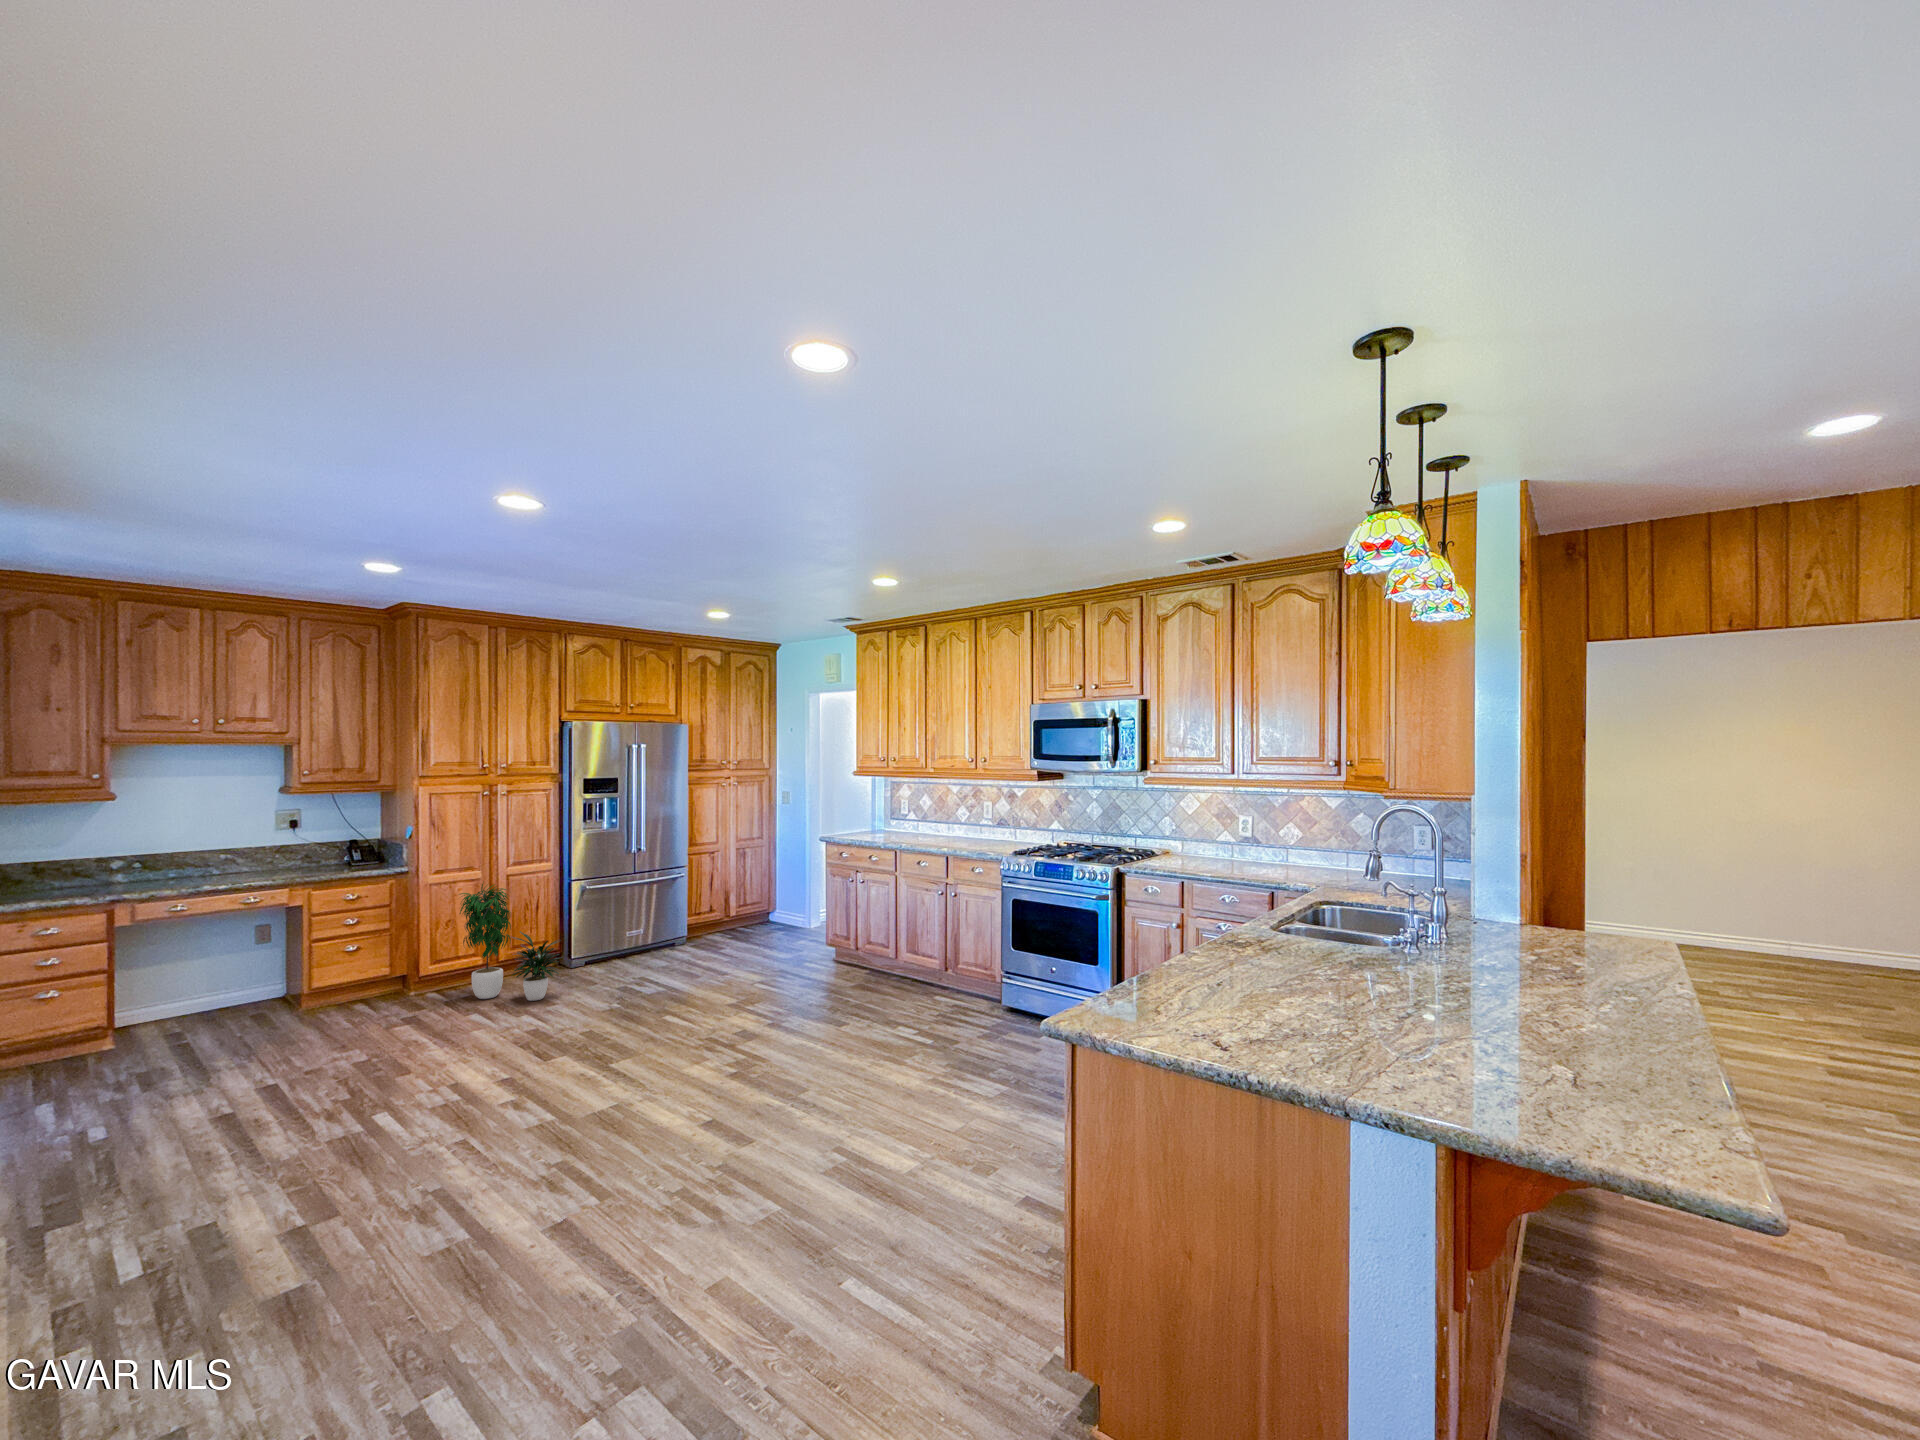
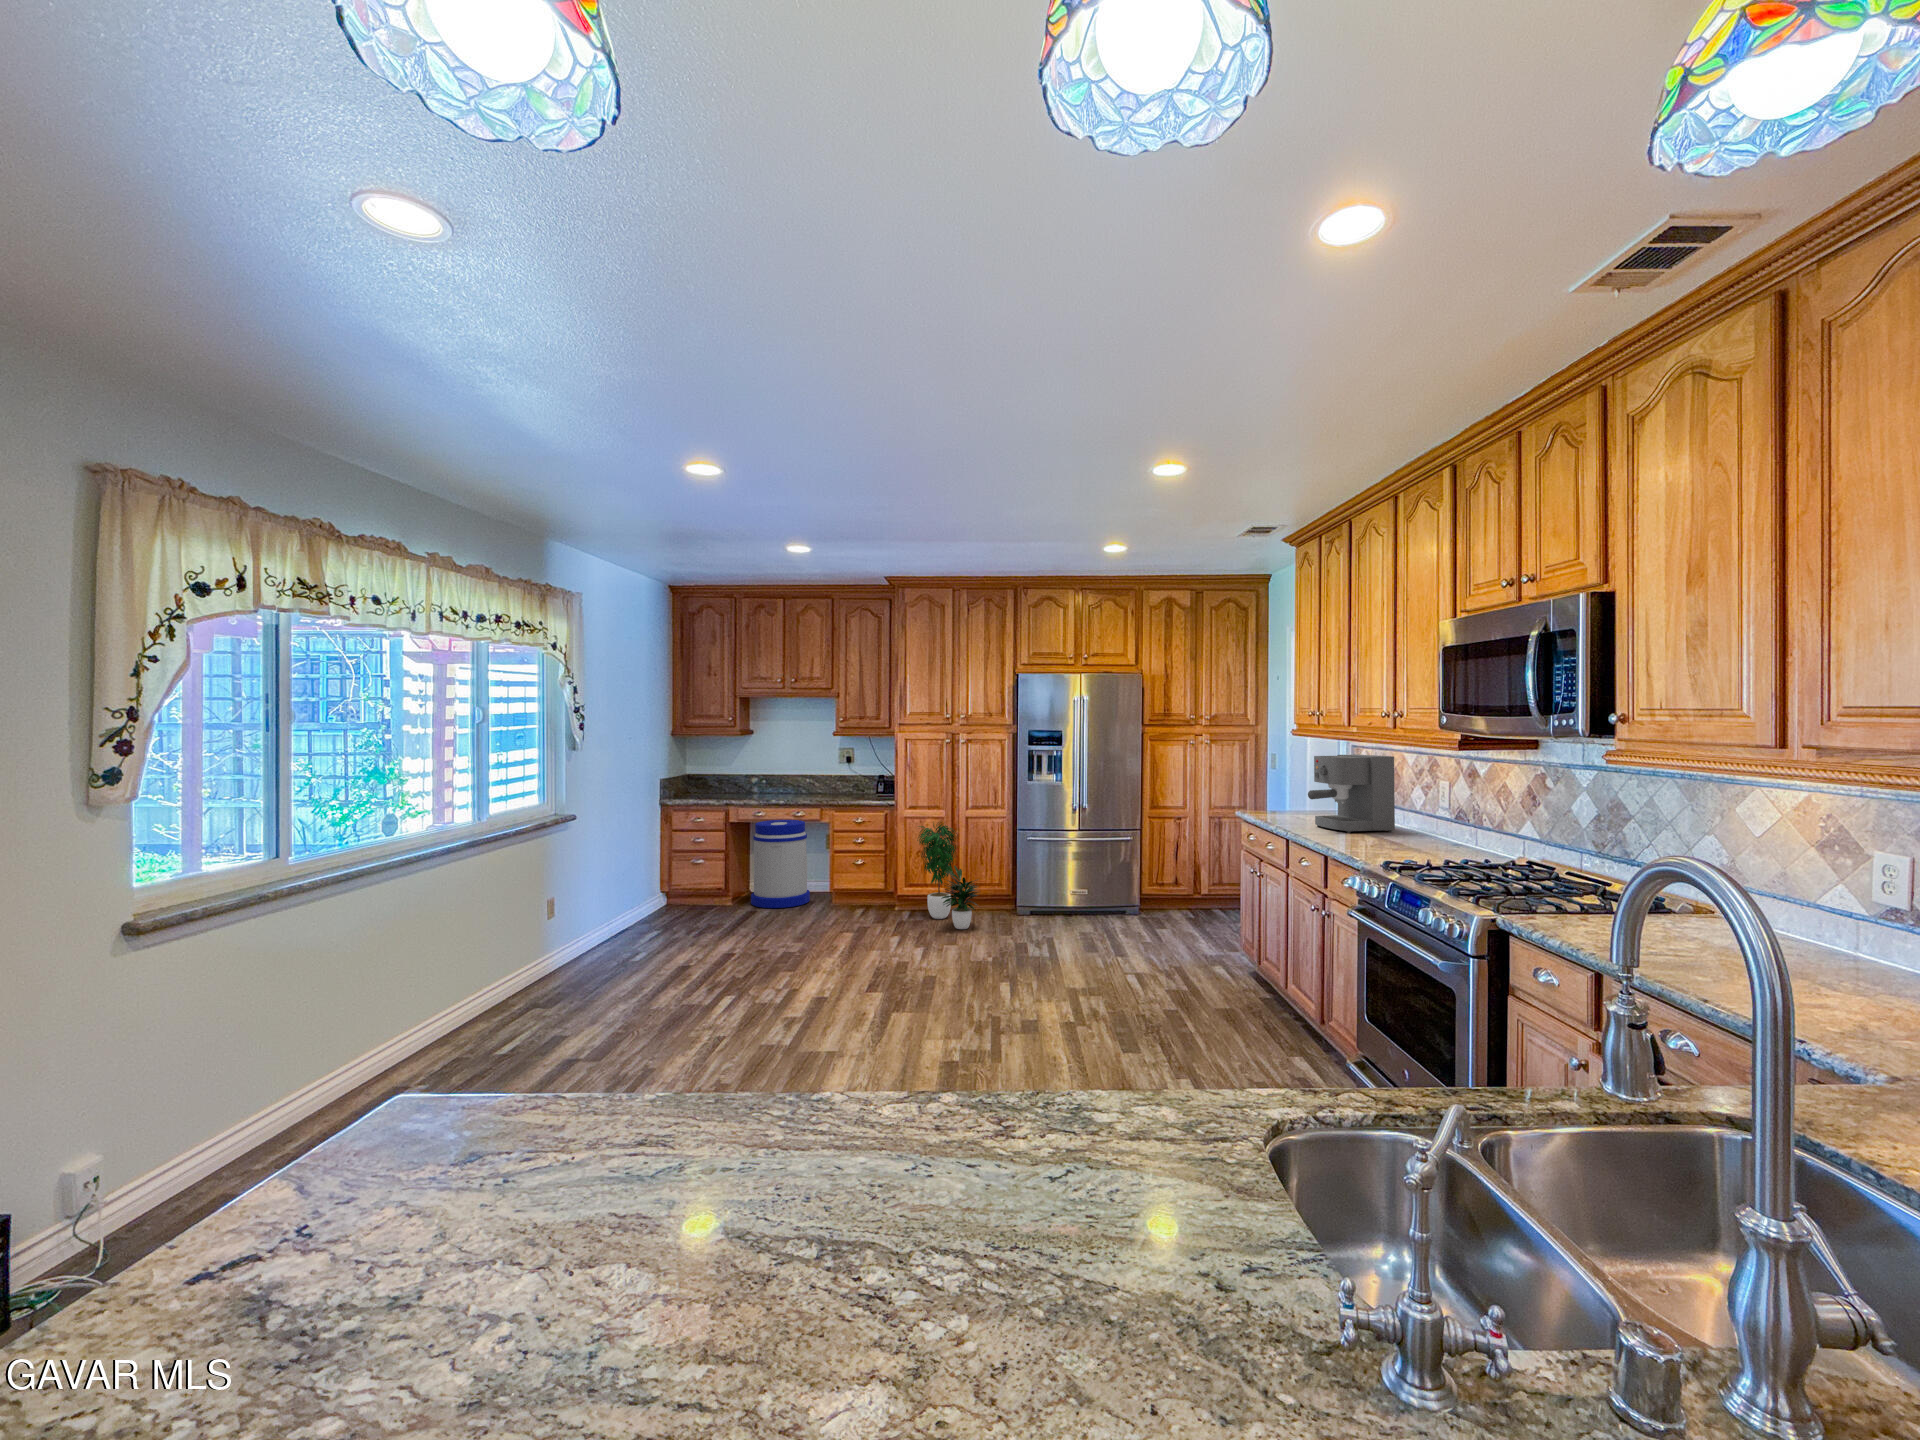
coffee maker: none [904,787,956,843] -> present [1308,754,1395,833]
trash can: none [149,913,259,1047] -> present [751,820,810,908]

